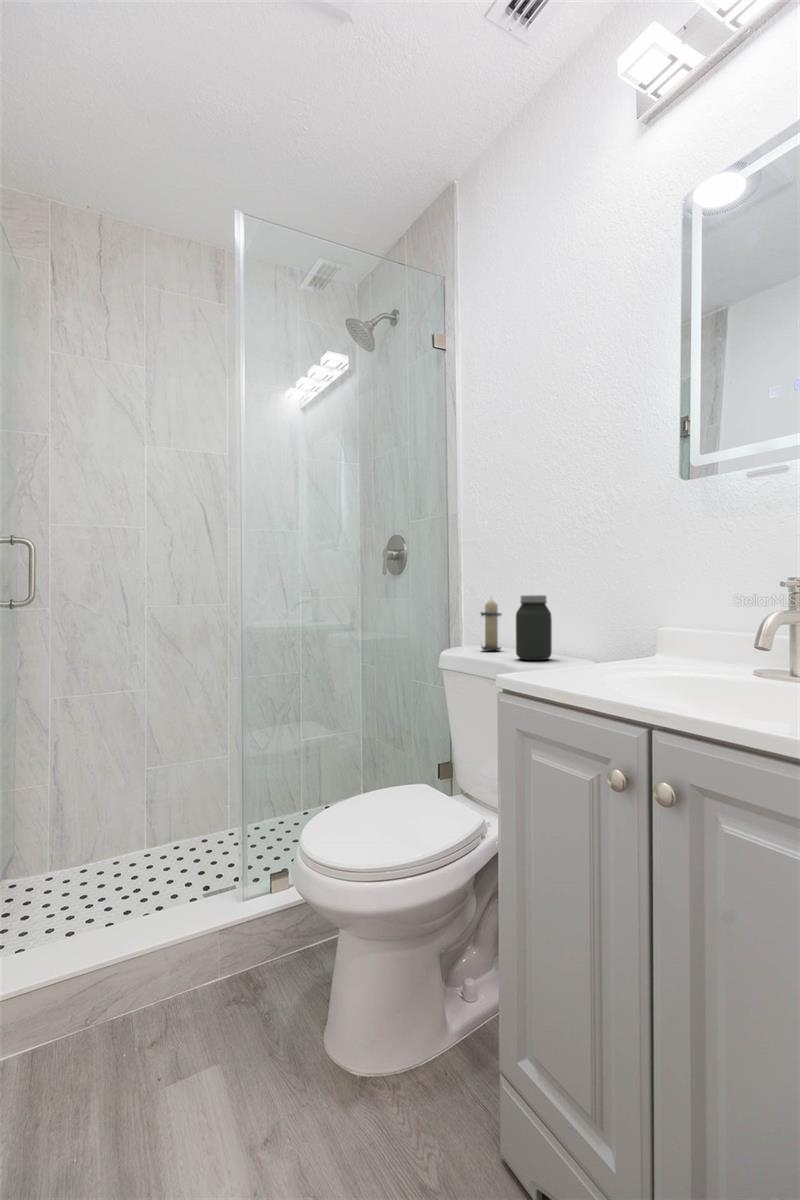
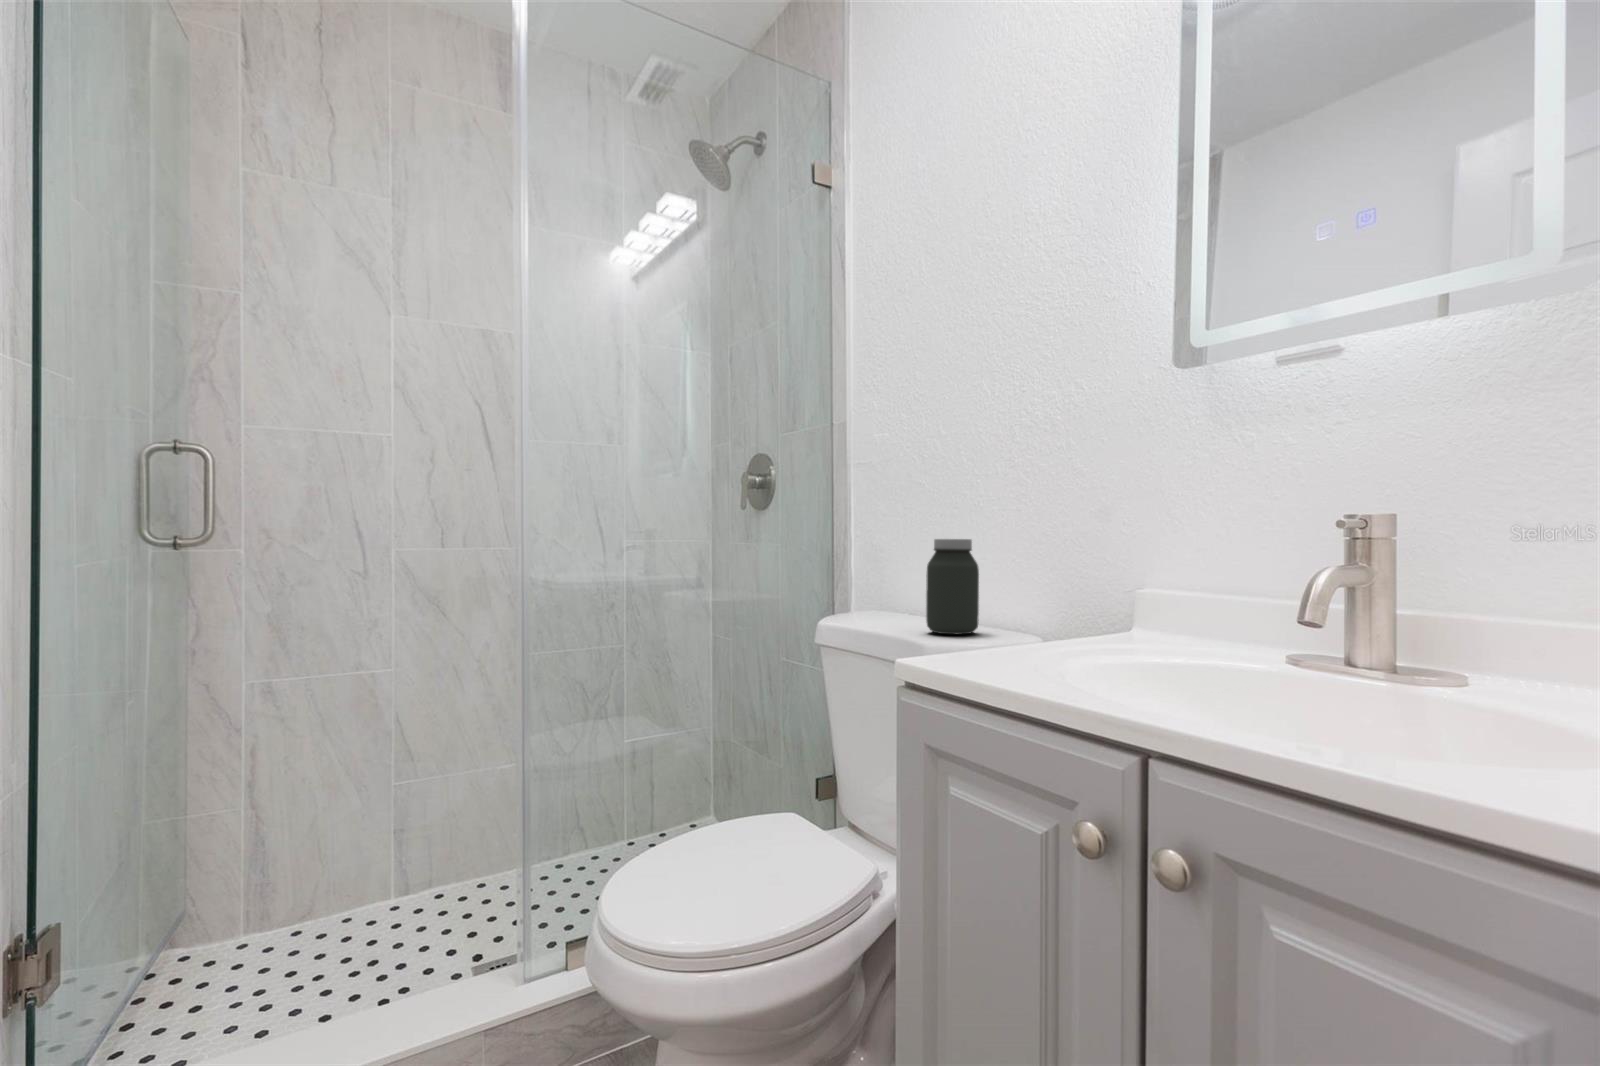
candle: present [481,600,501,650] -> none [872,541,911,620]

